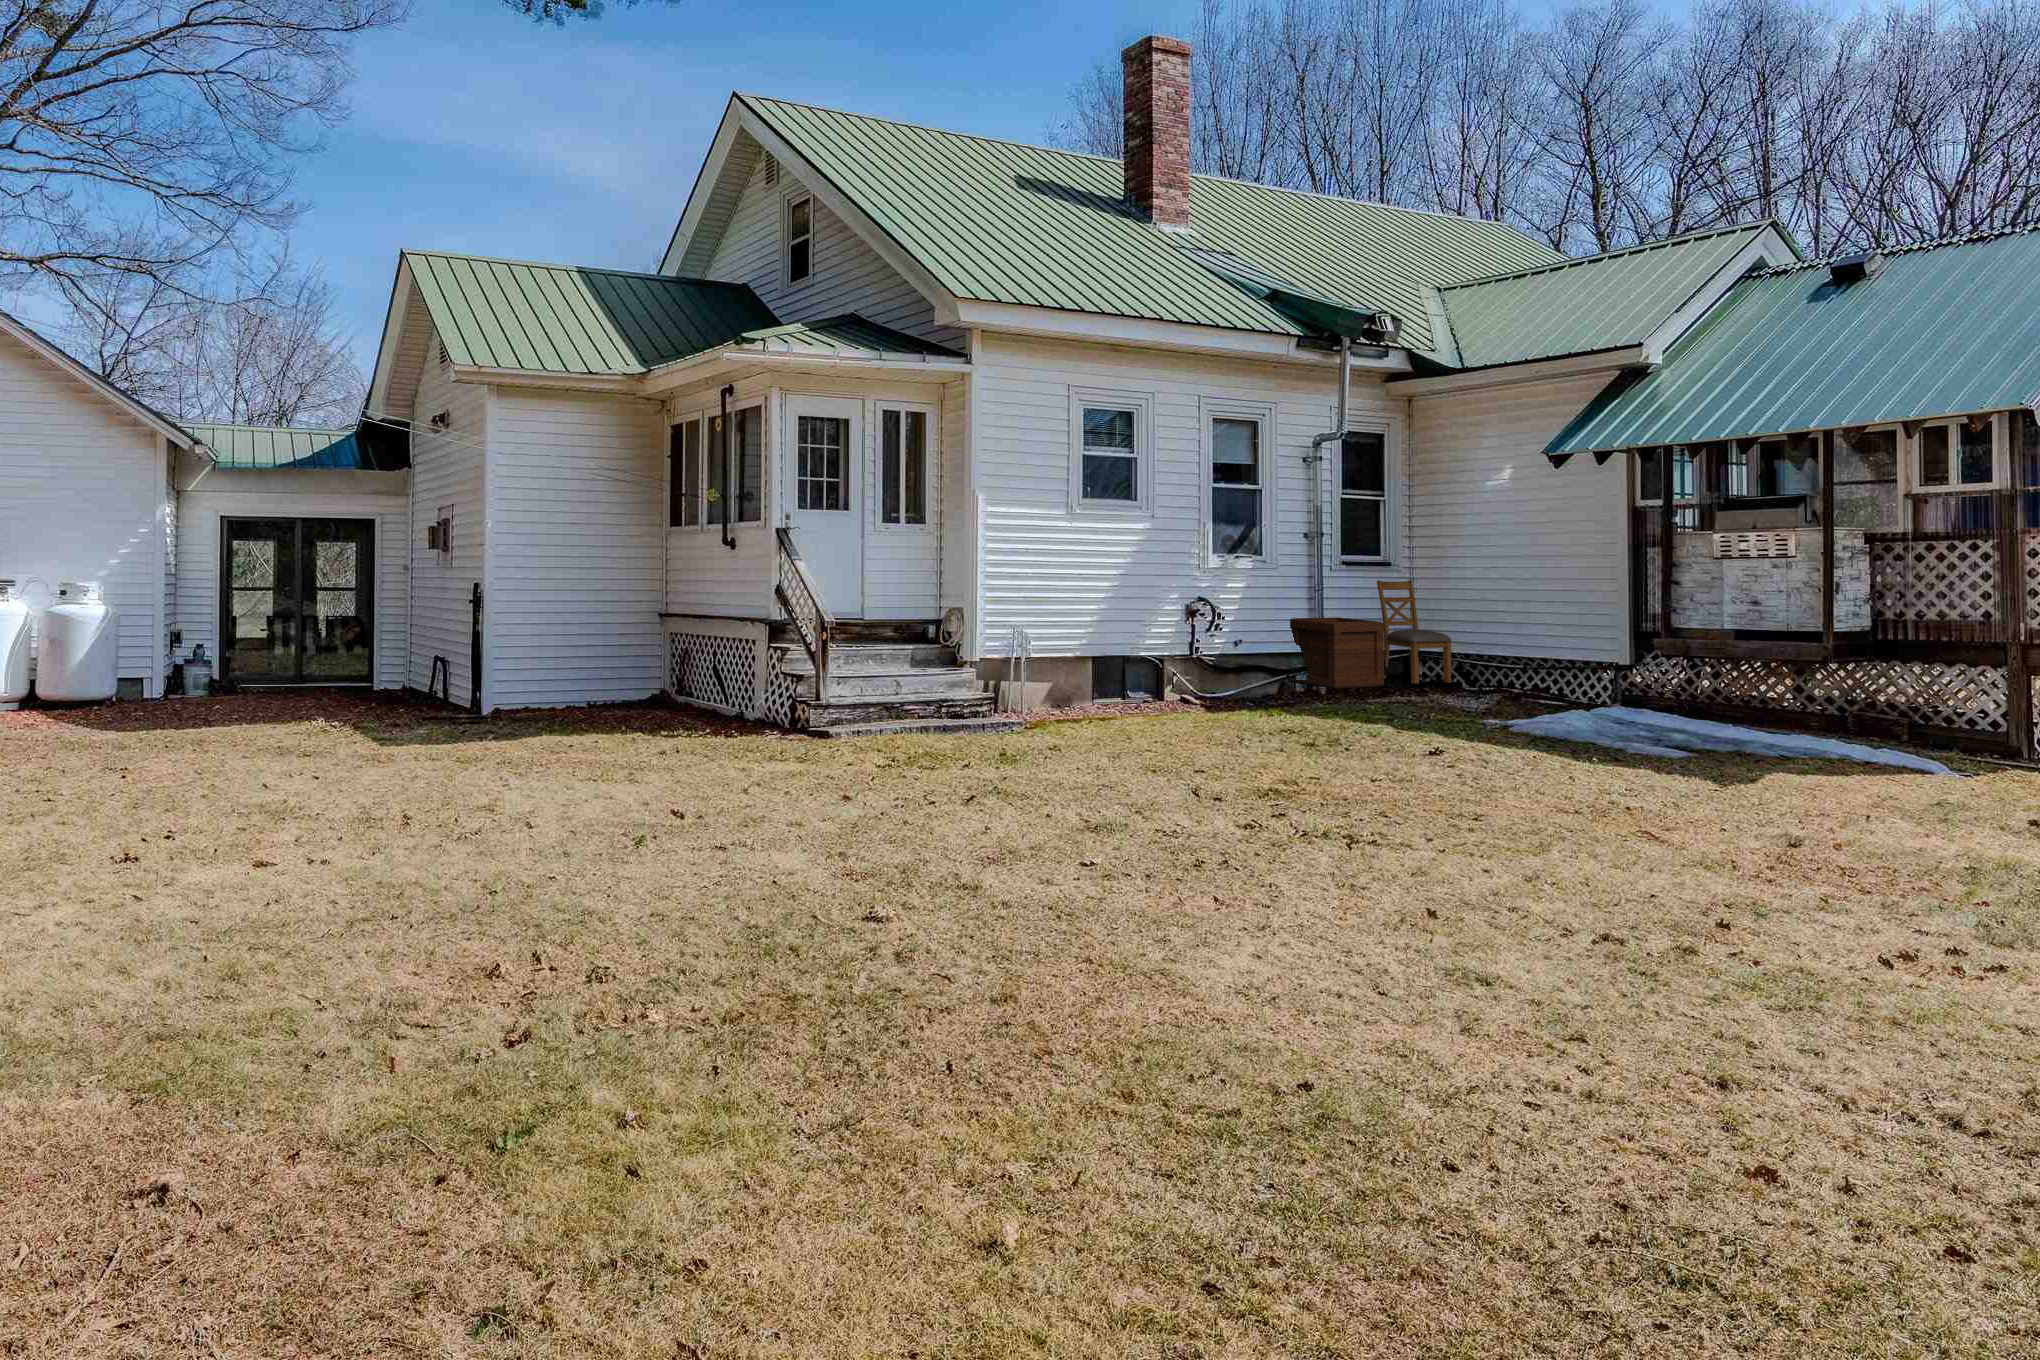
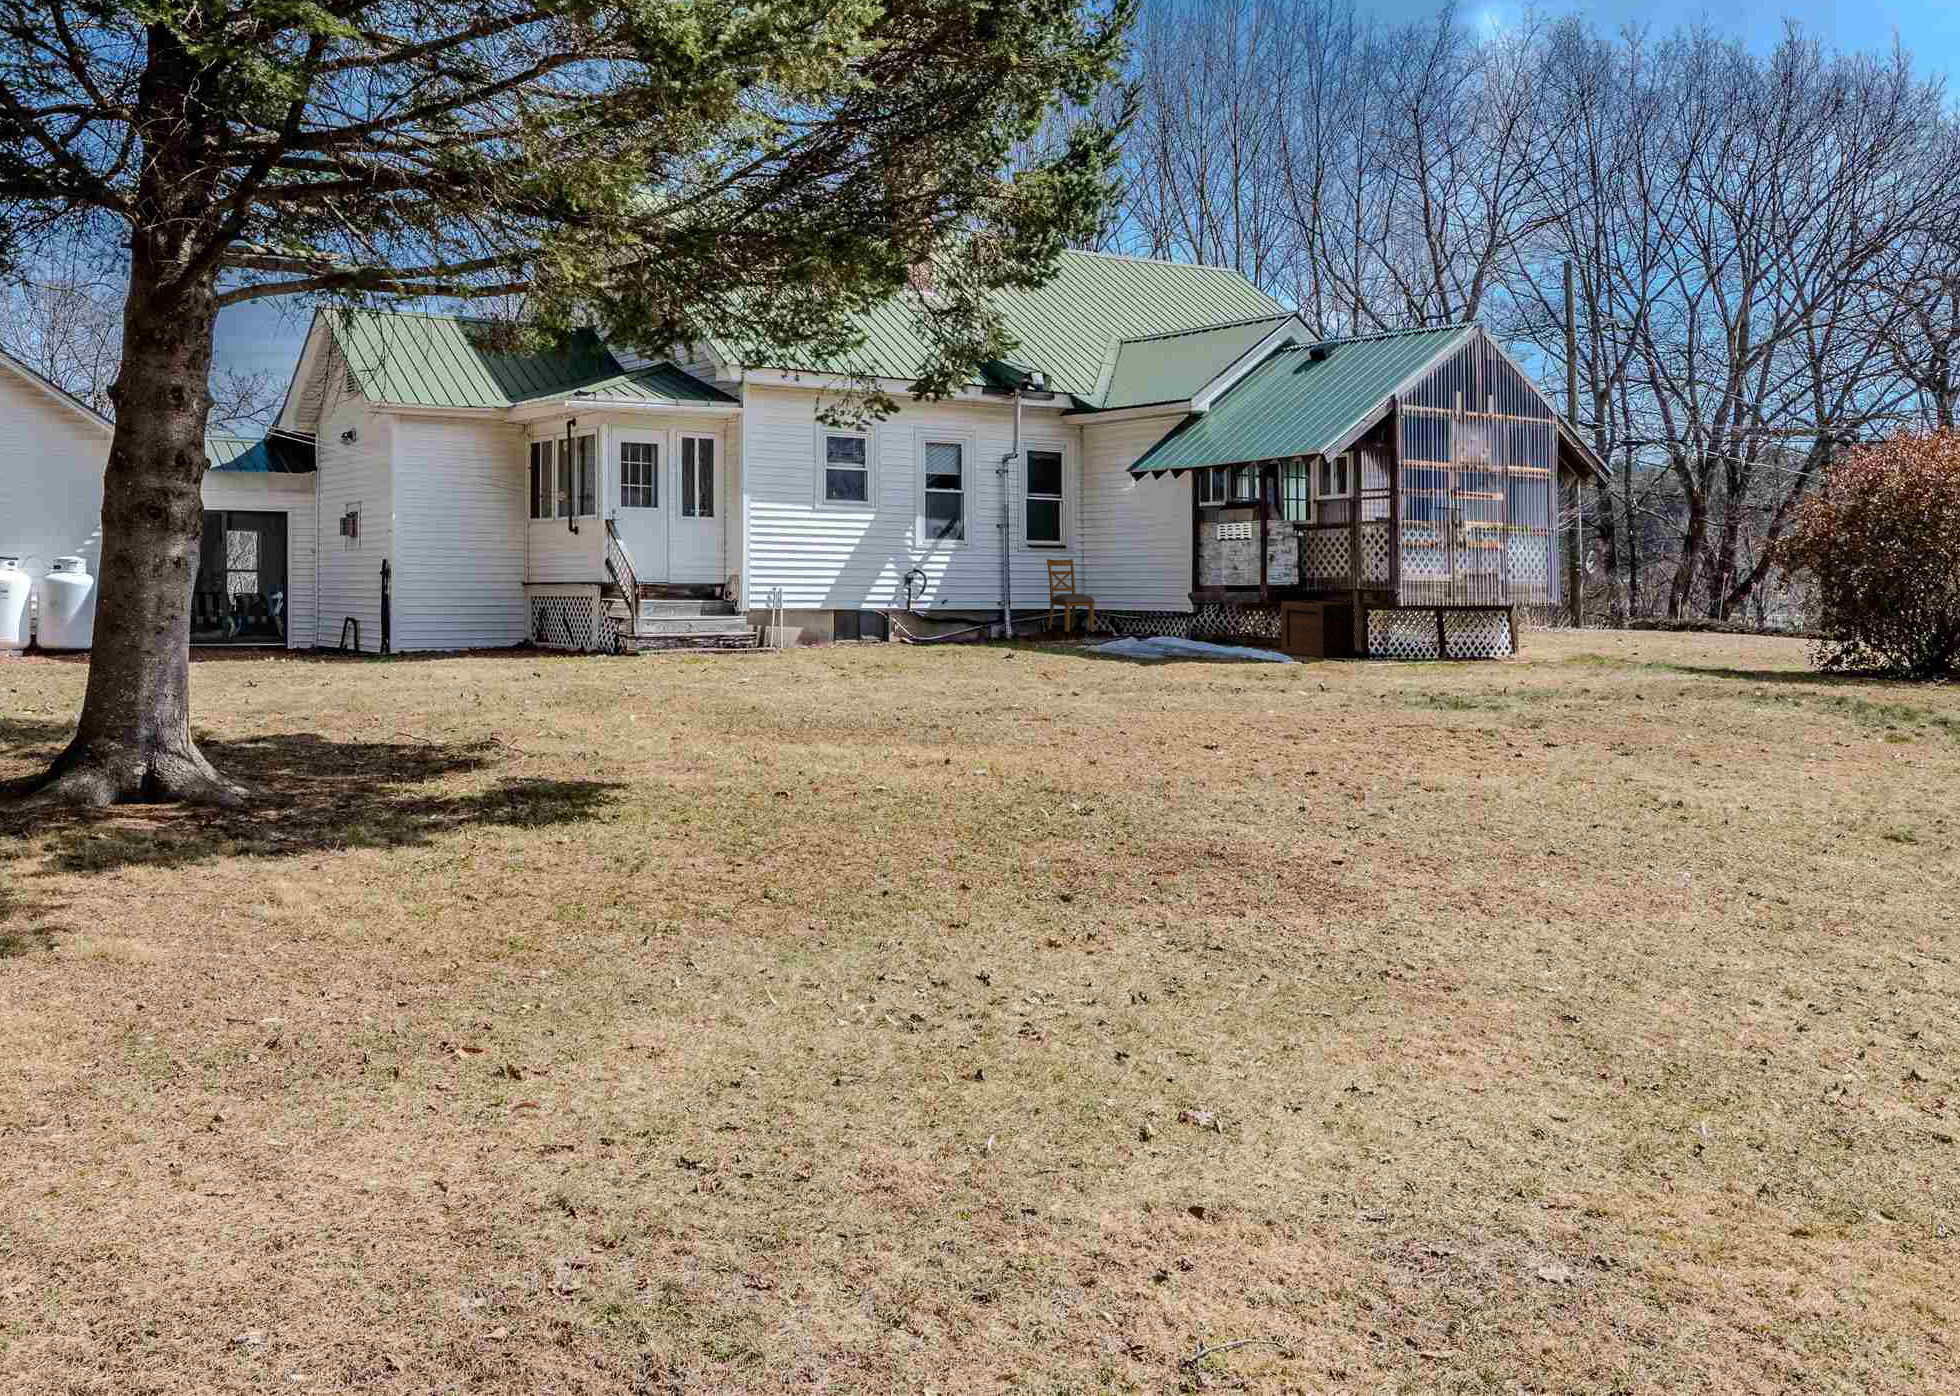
wooden crate: present [1290,617,1384,688] -> present [1281,601,1355,658]

